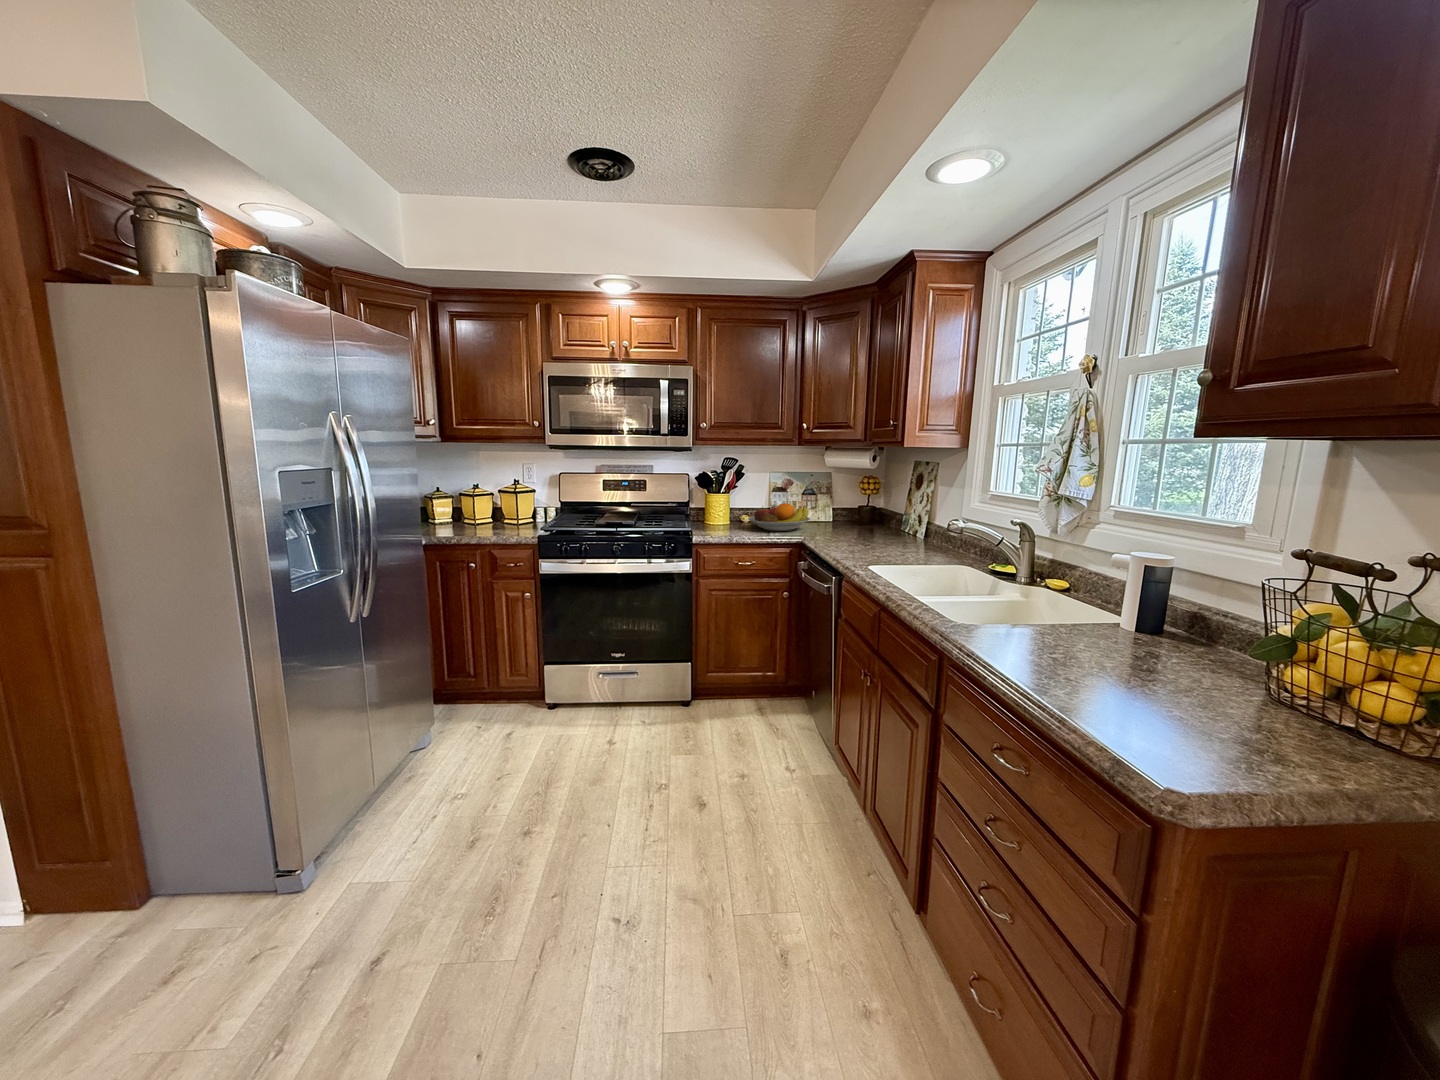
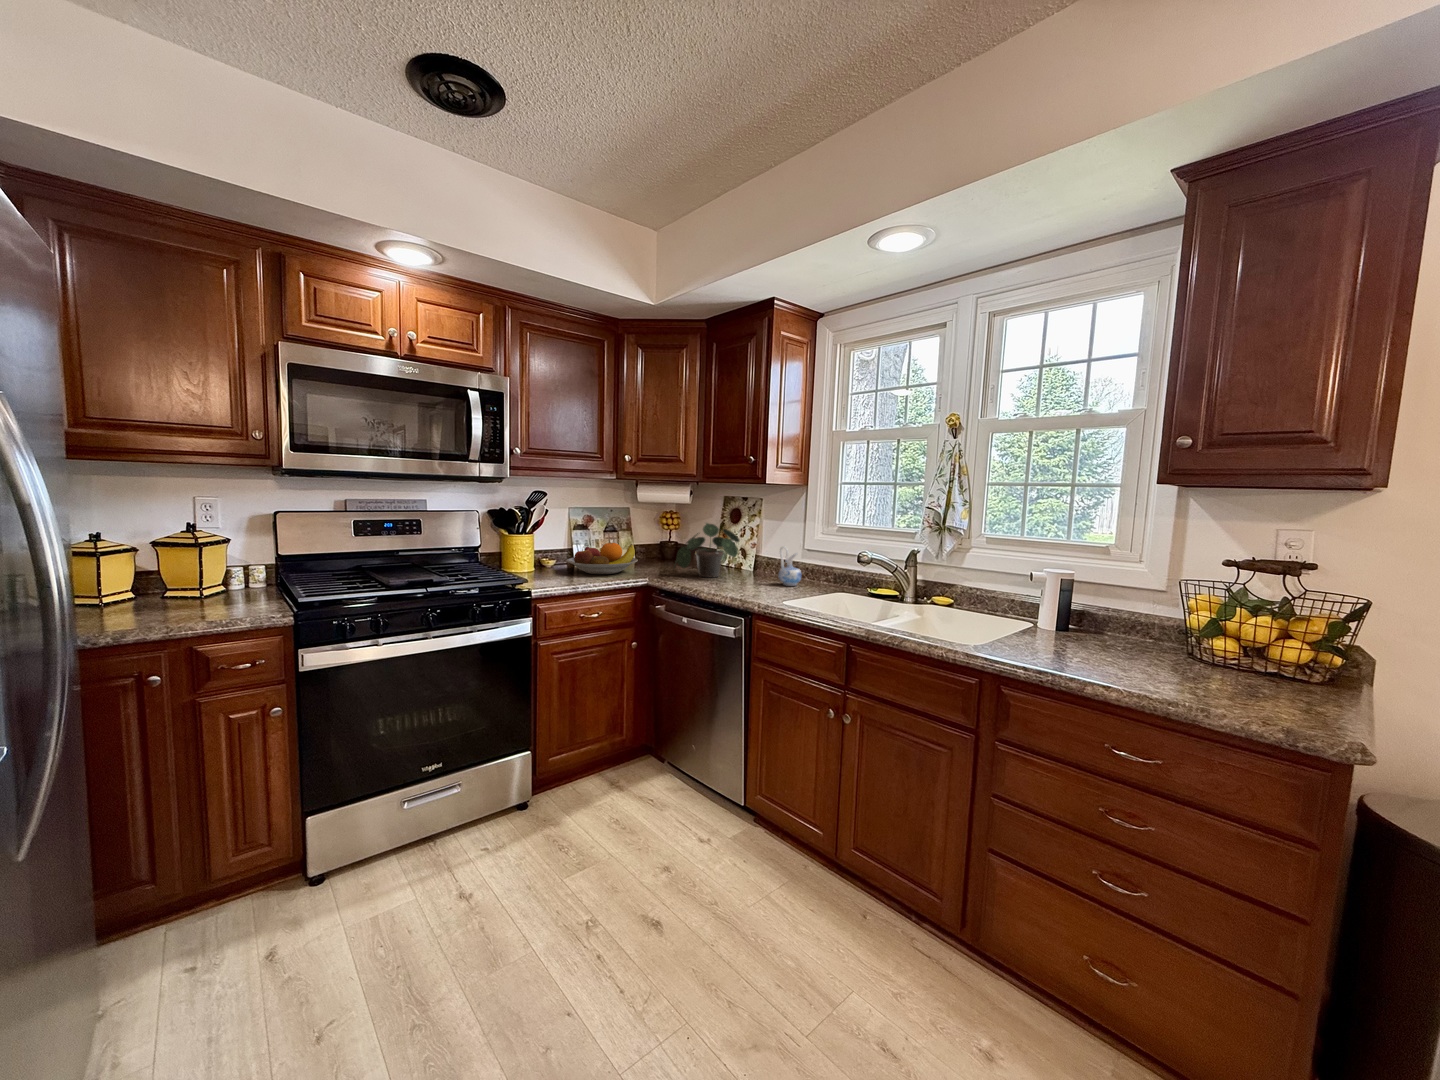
potted plant: none [831,487,899,541] -> present [674,523,739,578]
ceramic pitcher: none [916,513,942,555] -> present [779,547,801,586]

